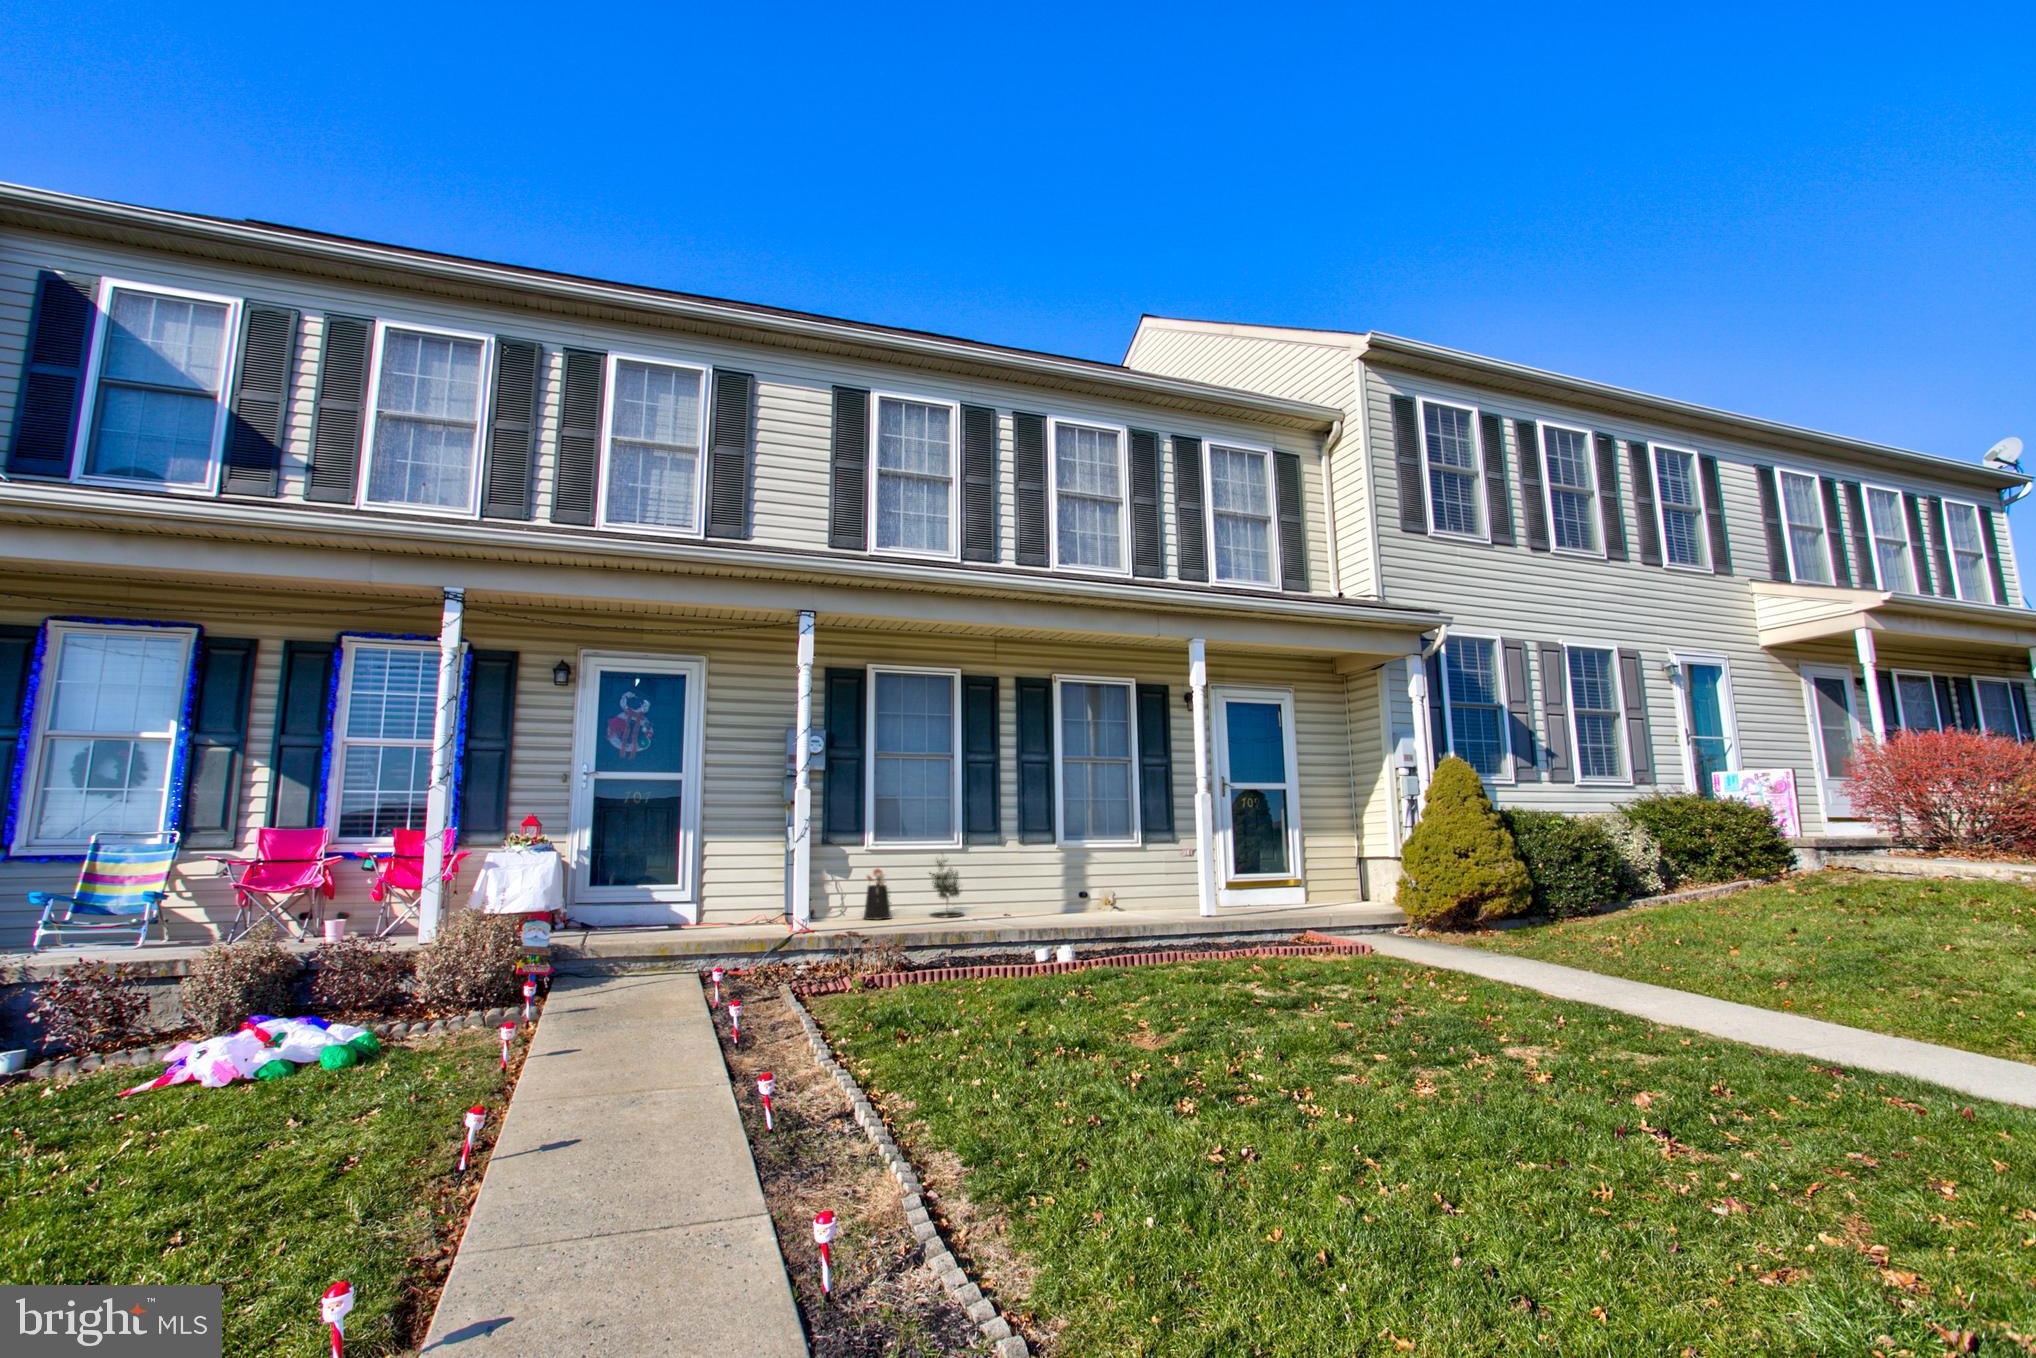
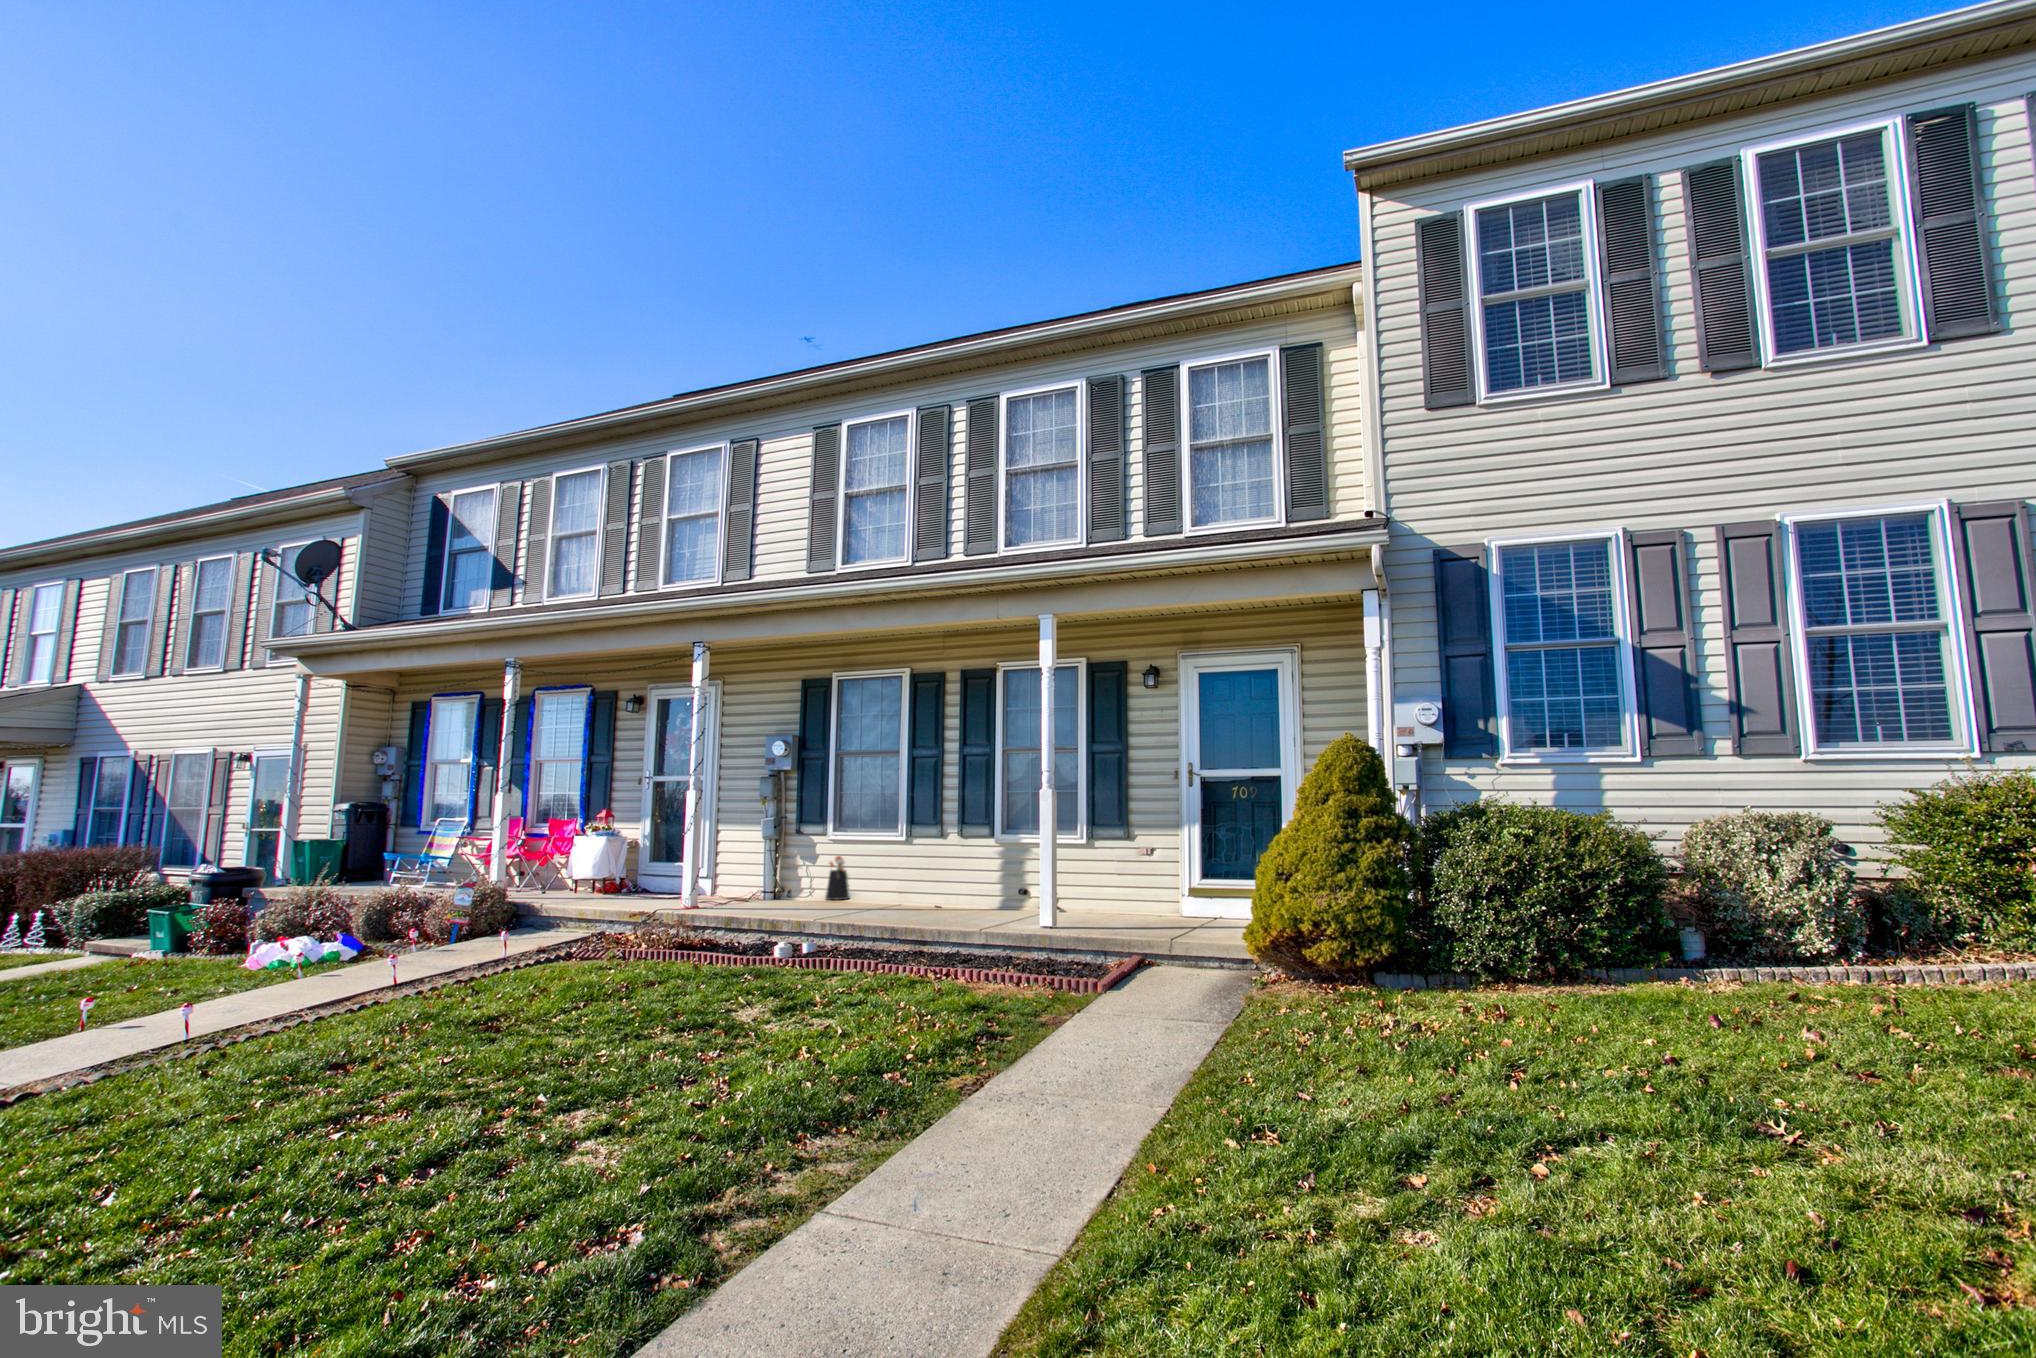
potted tree: present [929,854,963,918] -> none [881,842,913,898]

